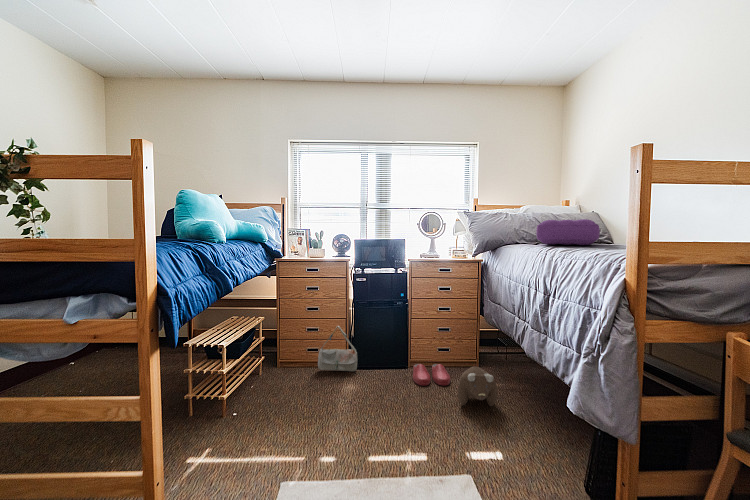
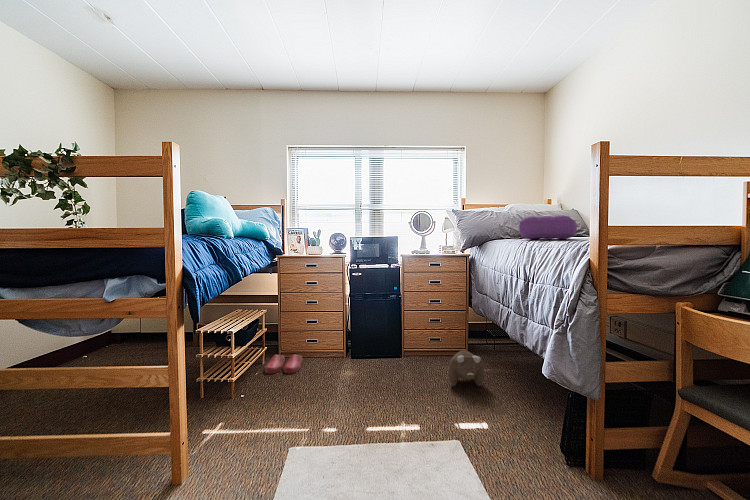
bag: present [318,326,357,371] -> none [318,318,355,360]
slippers: present [413,364,450,386] -> present [265,354,302,374]

